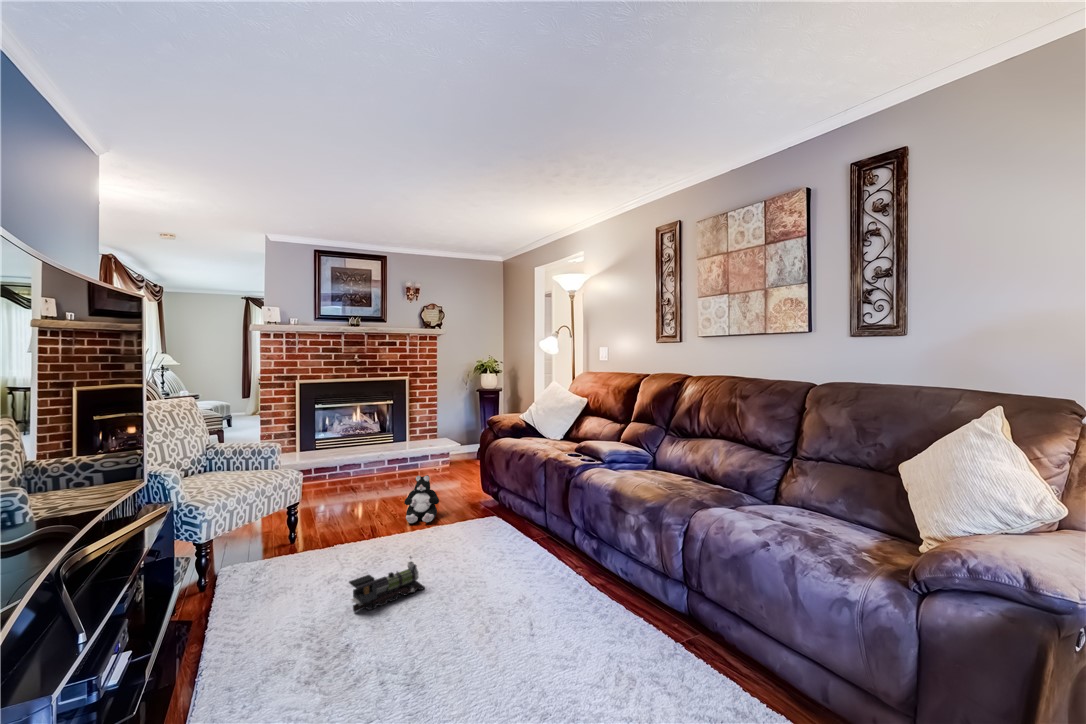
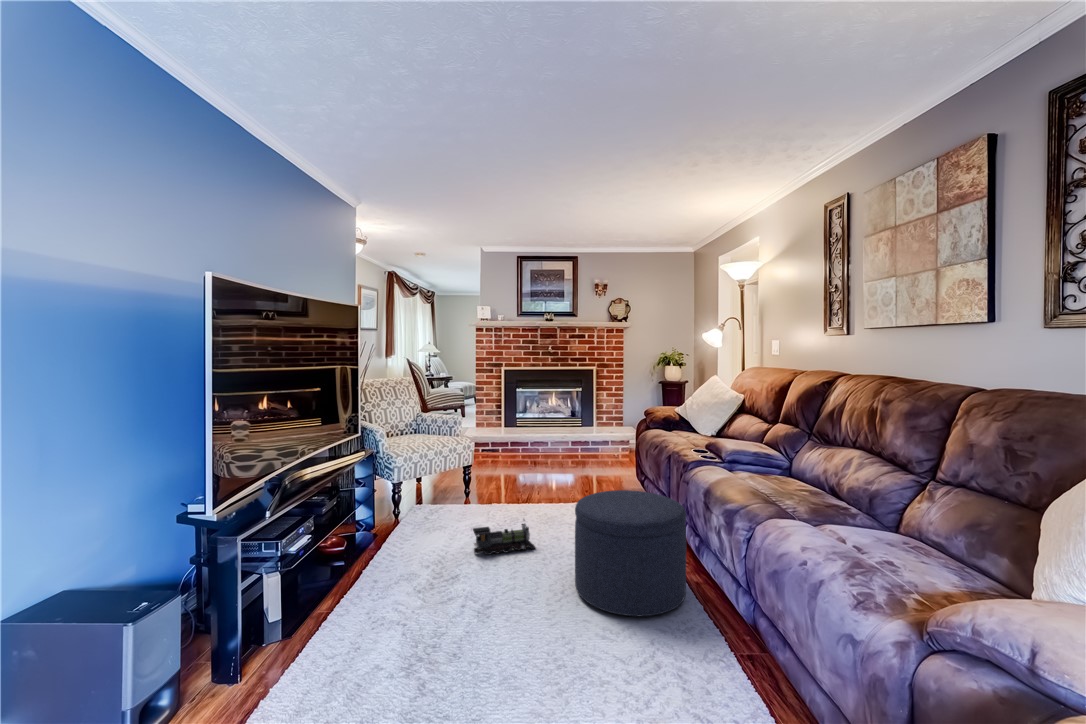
plush toy: present [404,475,439,523] -> none [555,456,587,499]
ottoman: none [497,503,613,639] -> present [575,490,686,616]

